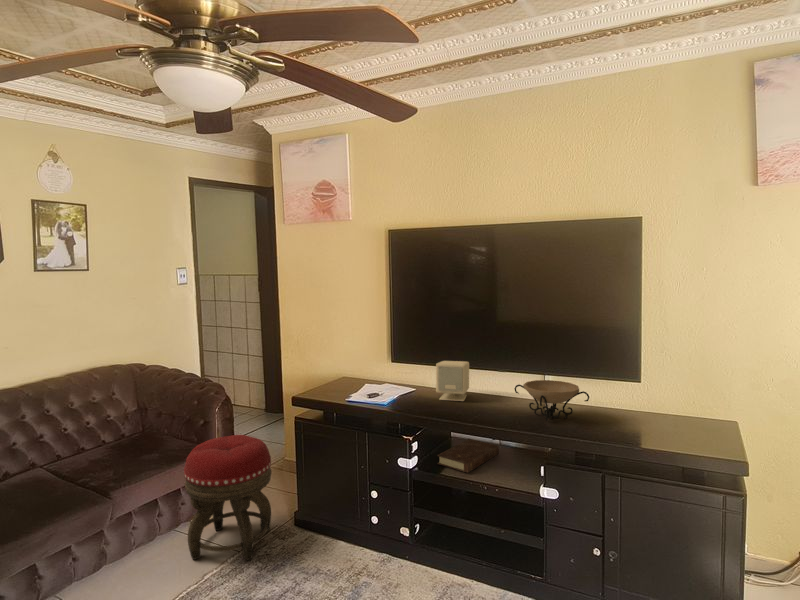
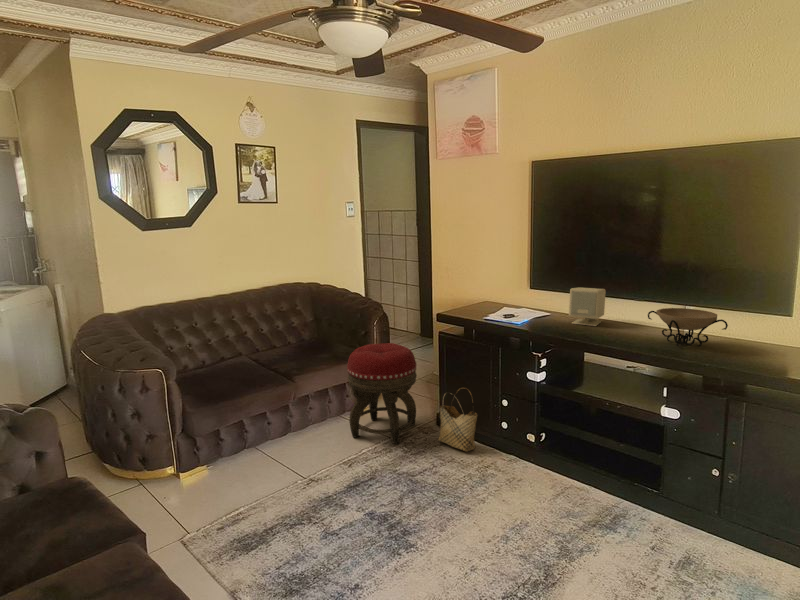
book: present [437,439,499,473] -> none [565,364,630,391]
woven basket: none [300,480,346,557] -> present [439,388,478,451]

